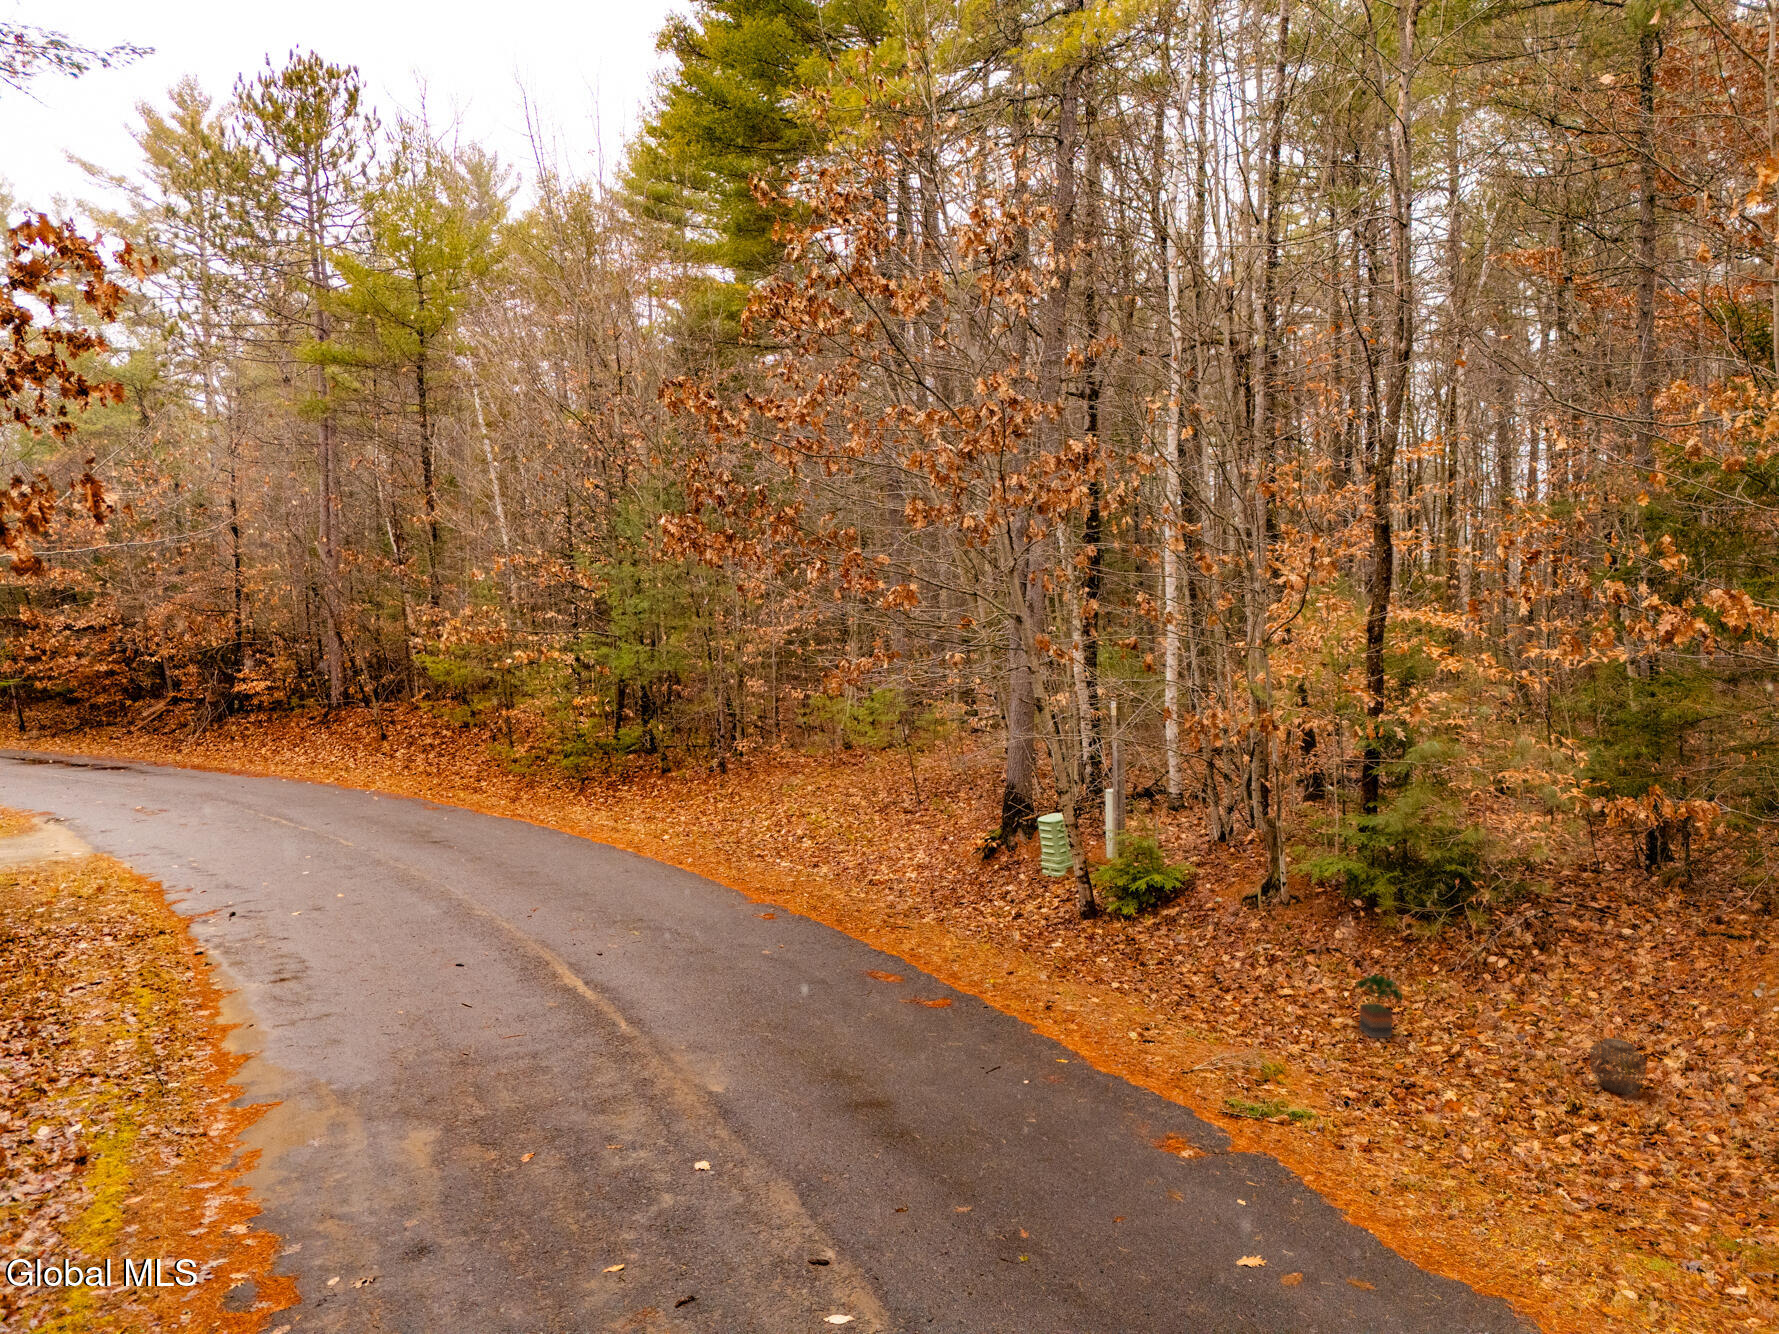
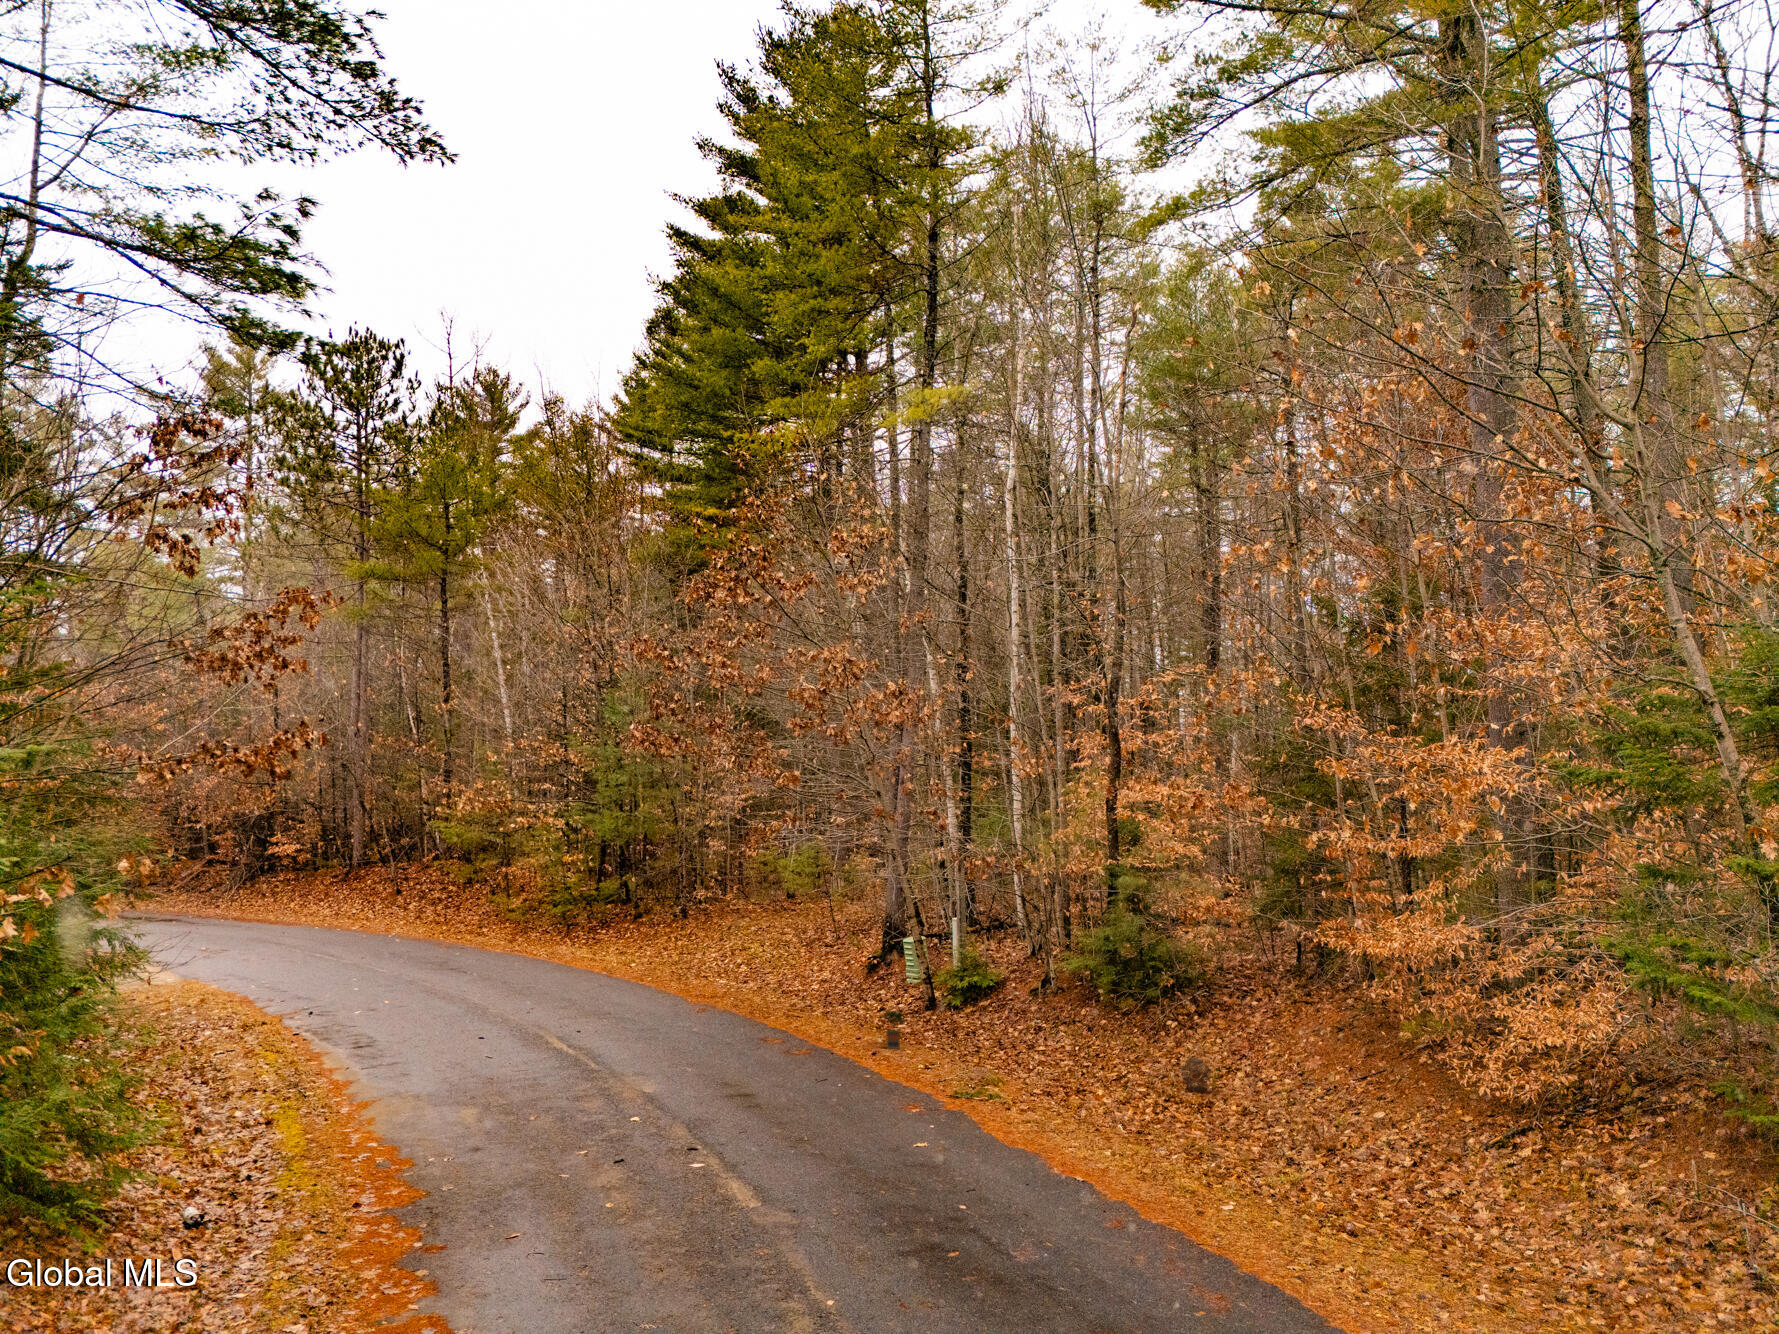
potted tree: present [1356,975,1403,1038] -> present [882,1011,905,1049]

